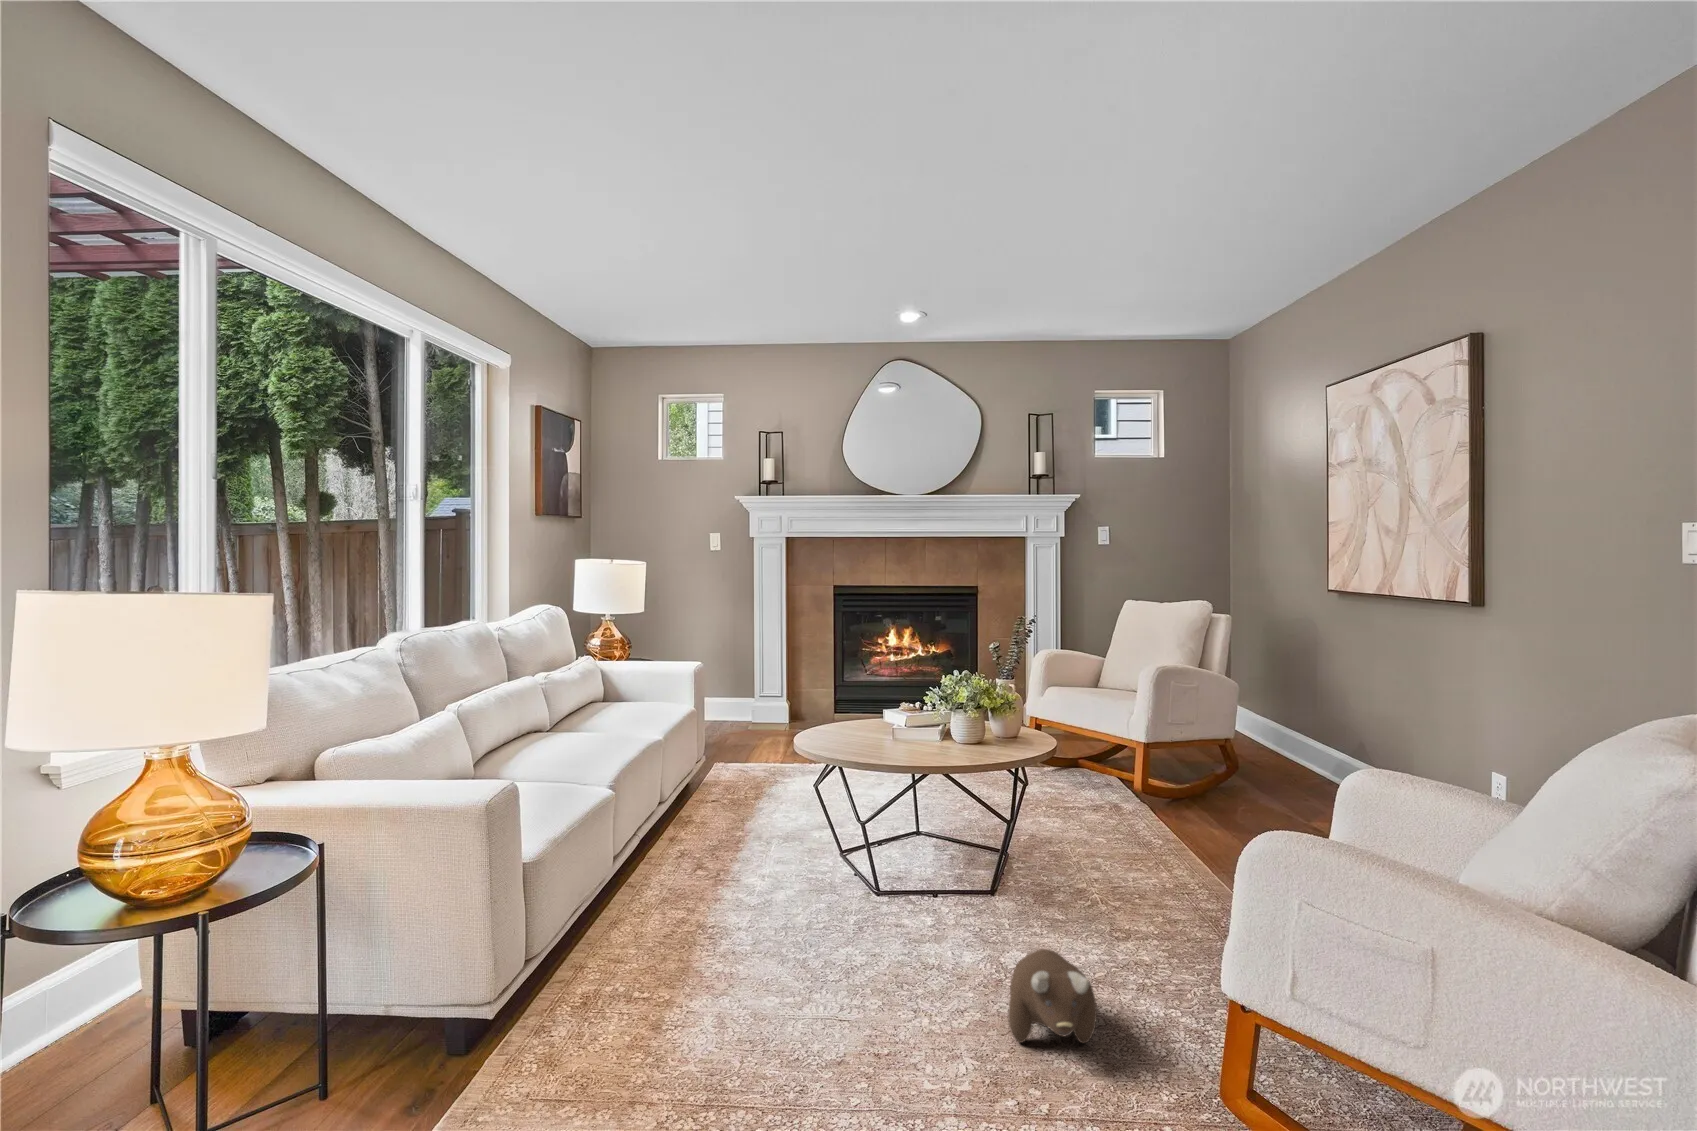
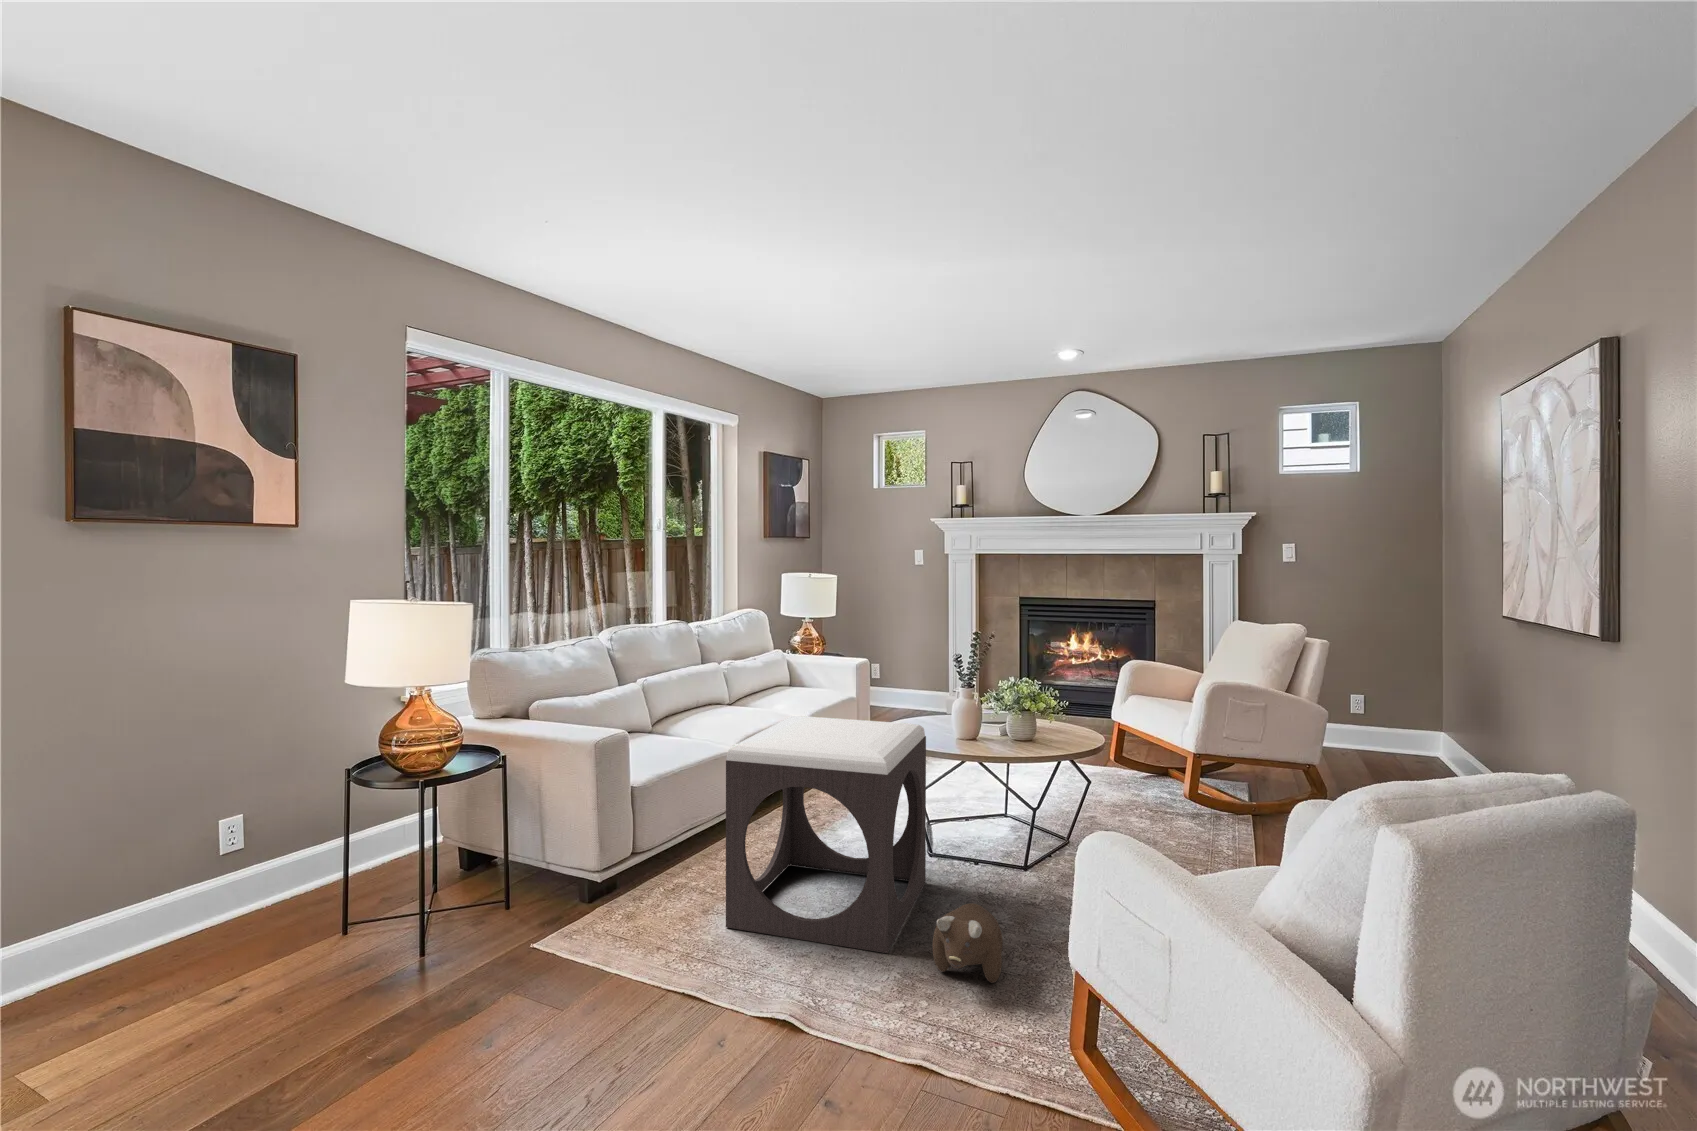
footstool: none [705,736,940,1045] -> present [726,716,926,953]

